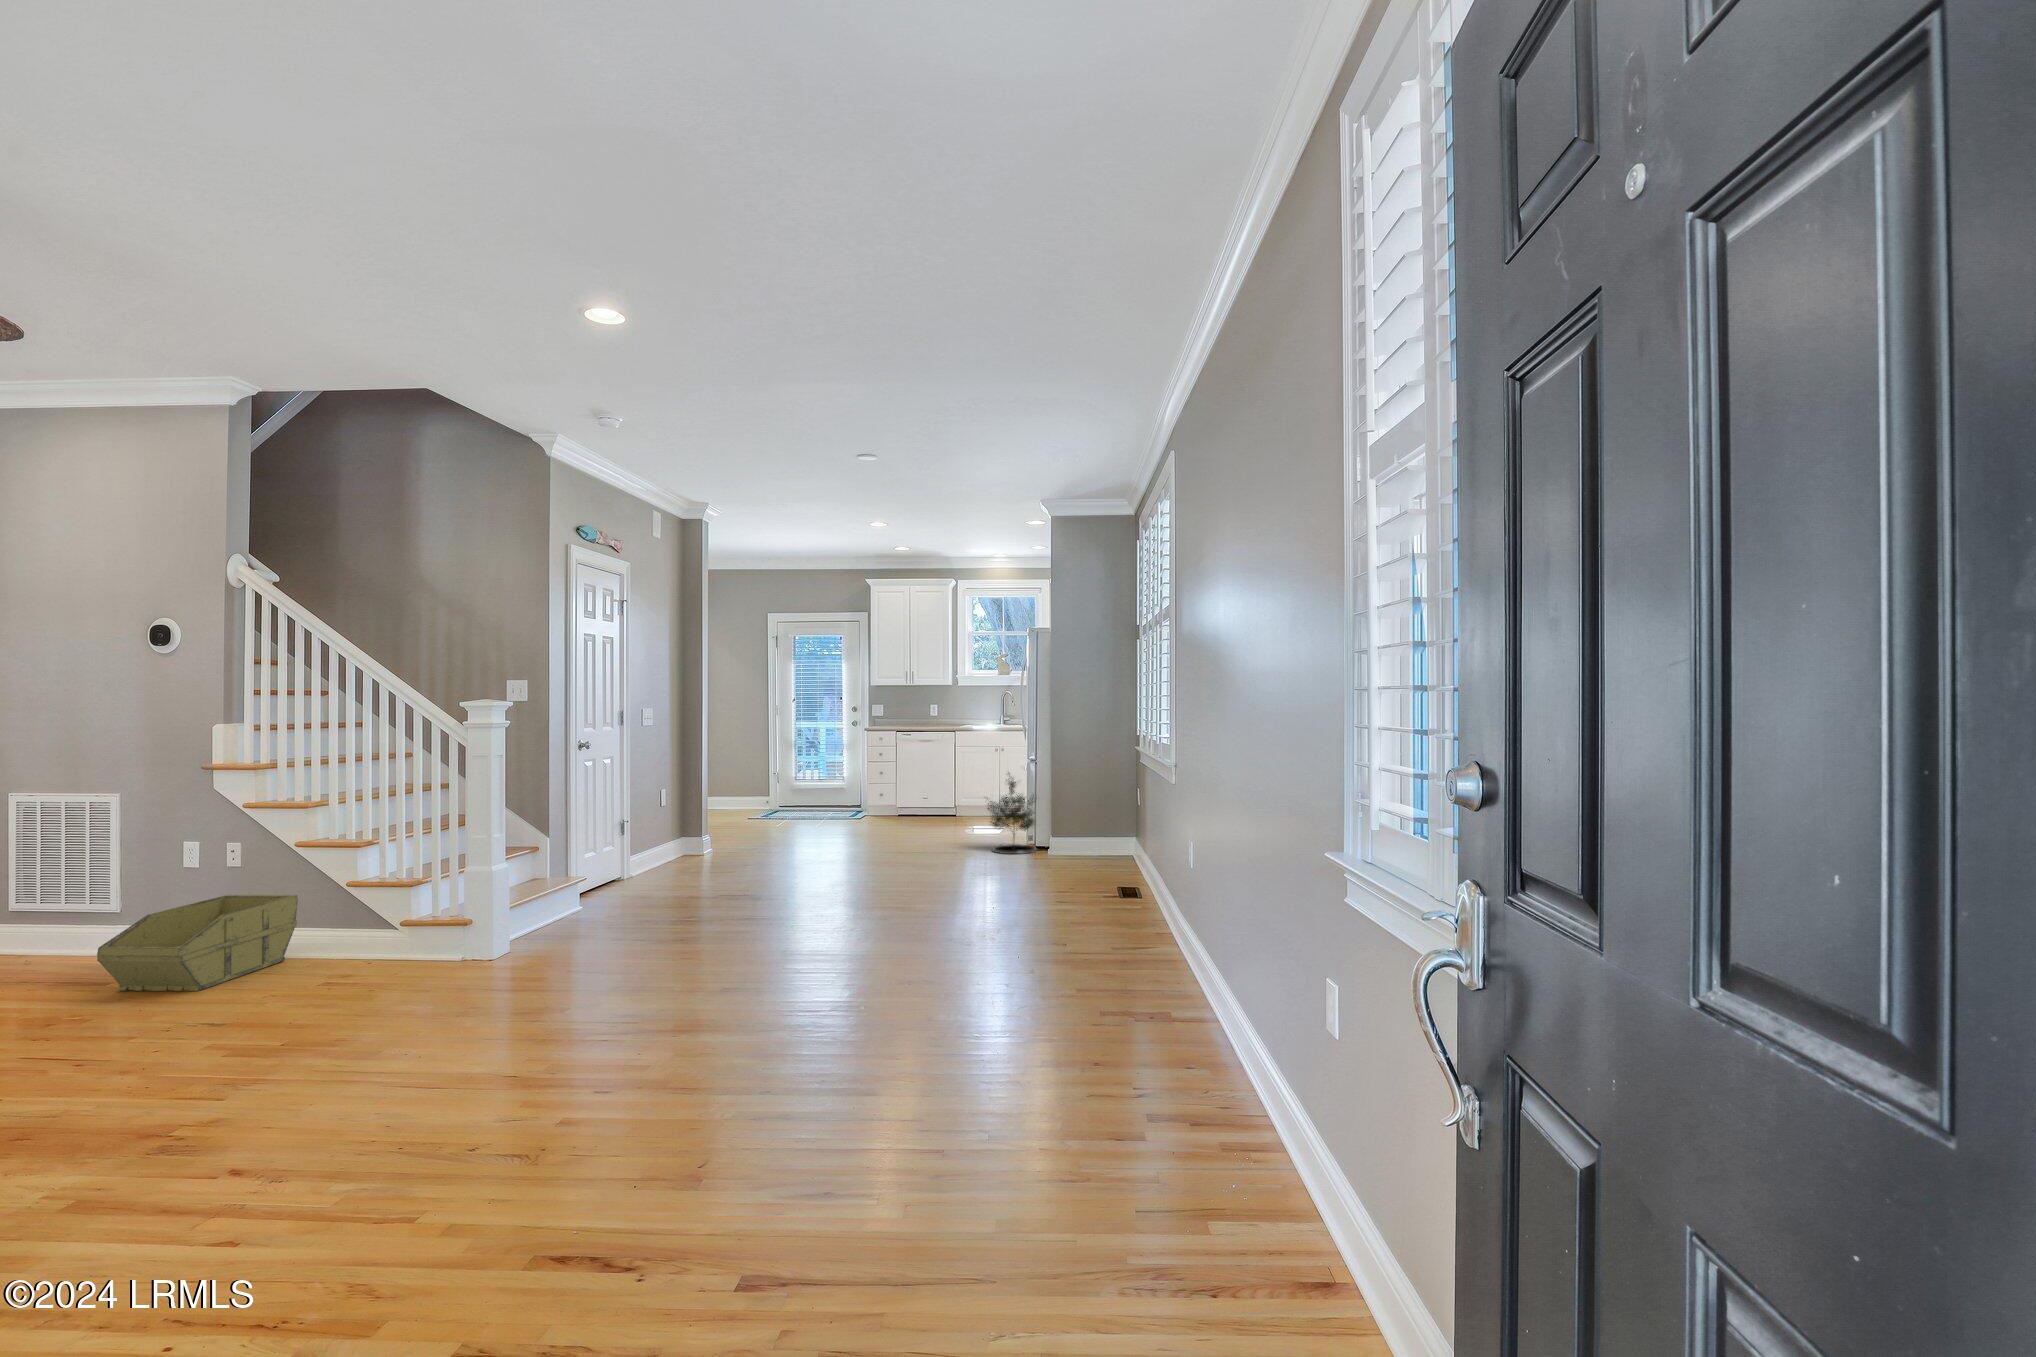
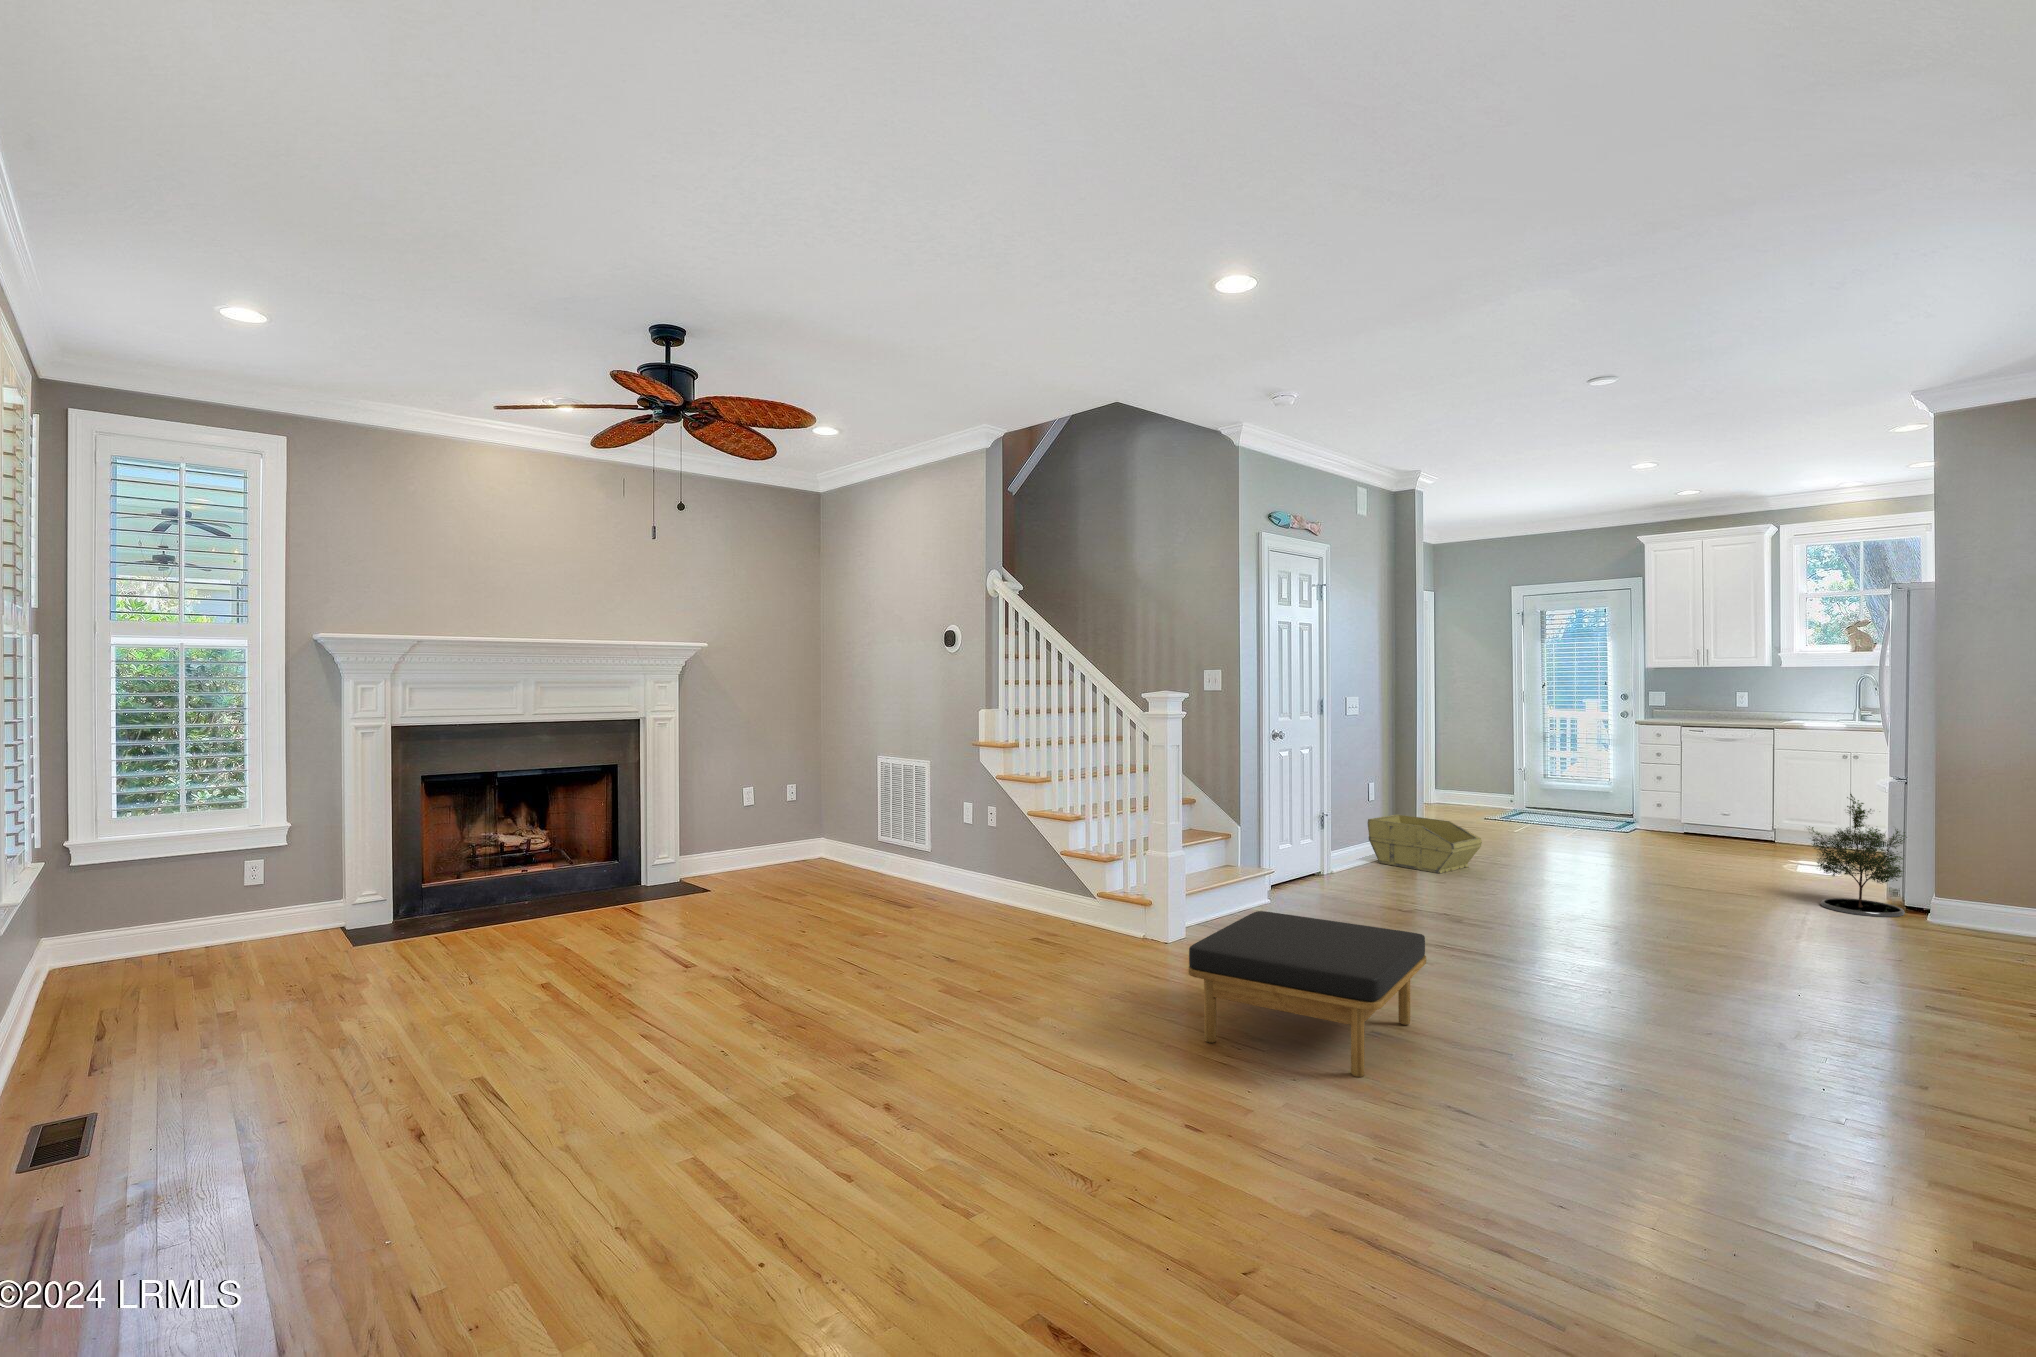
storage bin: present [97,895,298,991] -> present [1368,815,1482,874]
ottoman: none [555,902,768,1038] -> present [1188,911,1426,1077]

